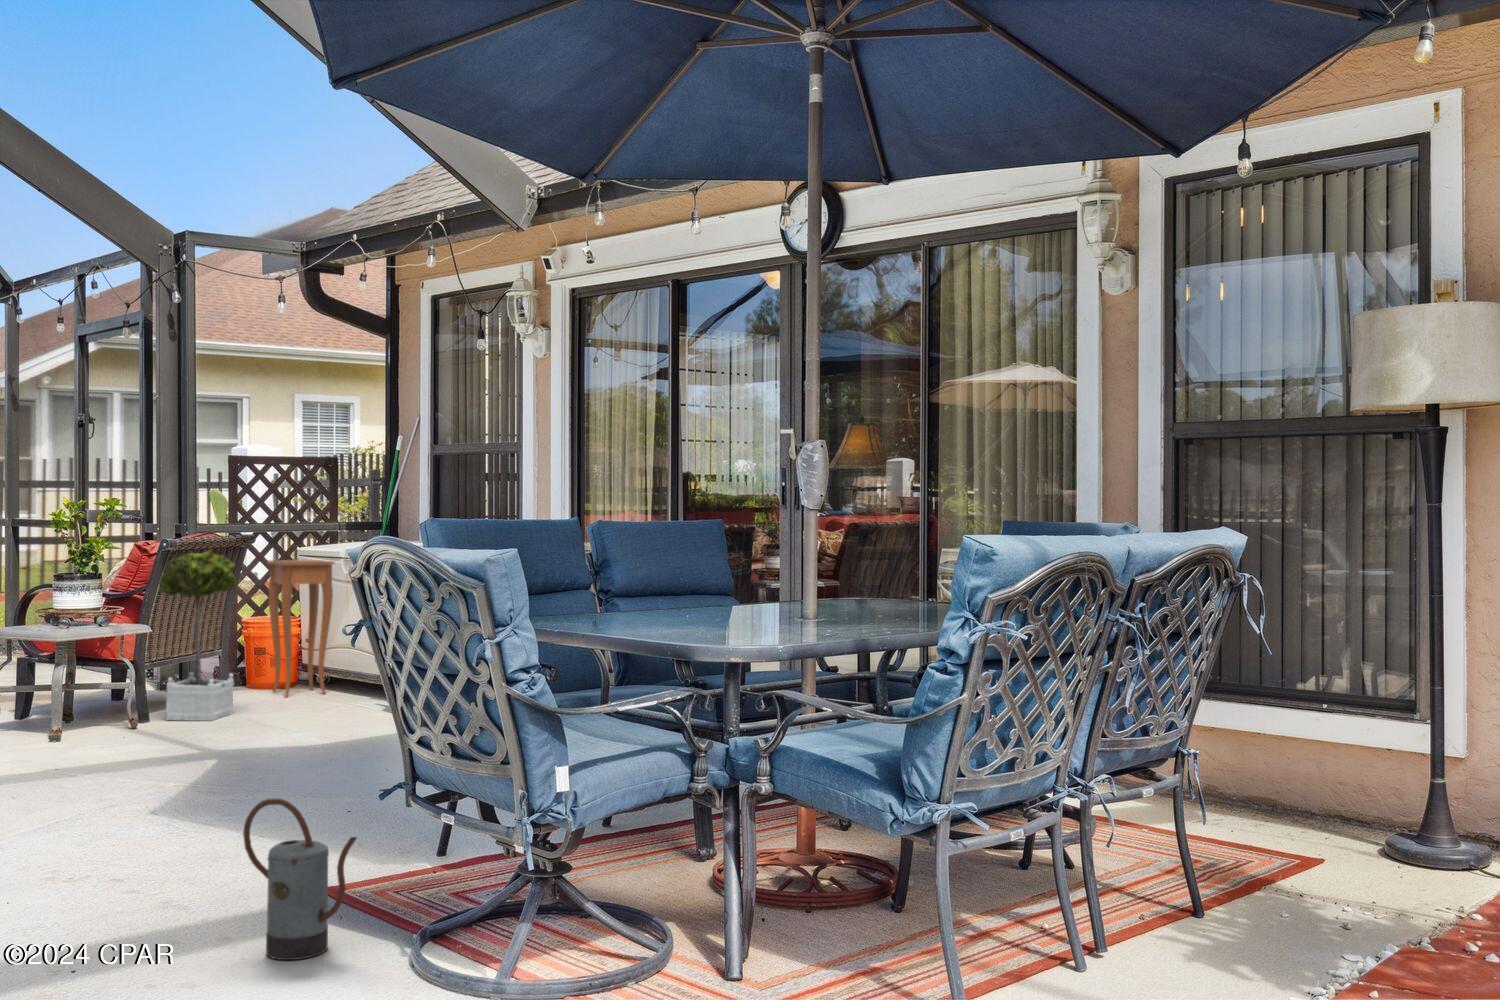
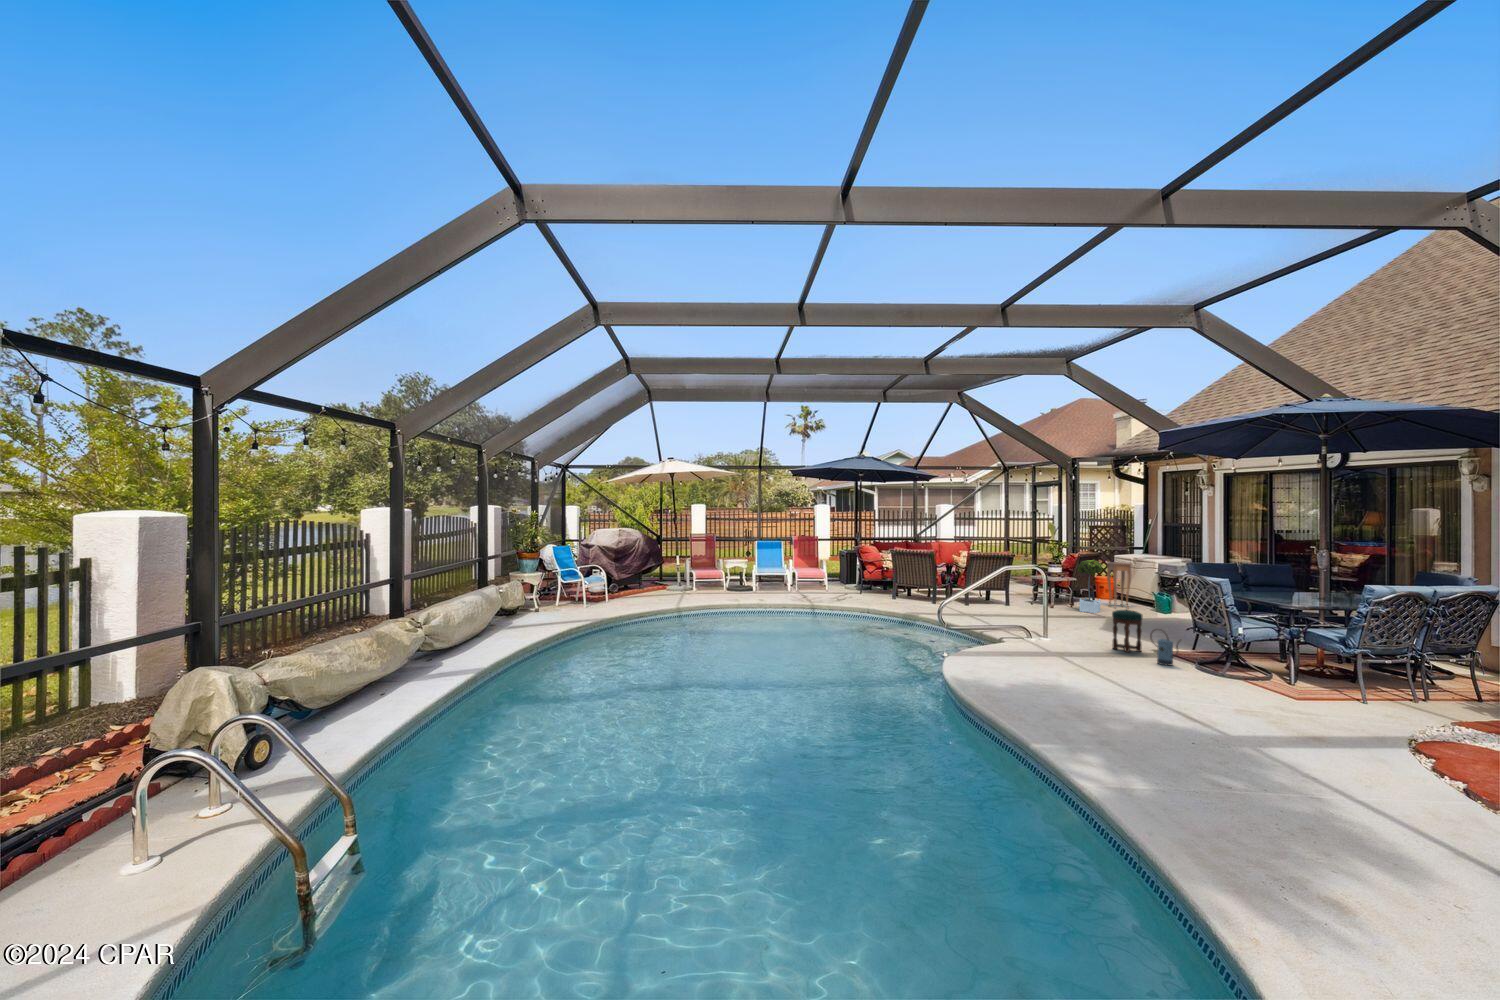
stool: none [131,721,250,904] -> present [1112,610,1143,653]

